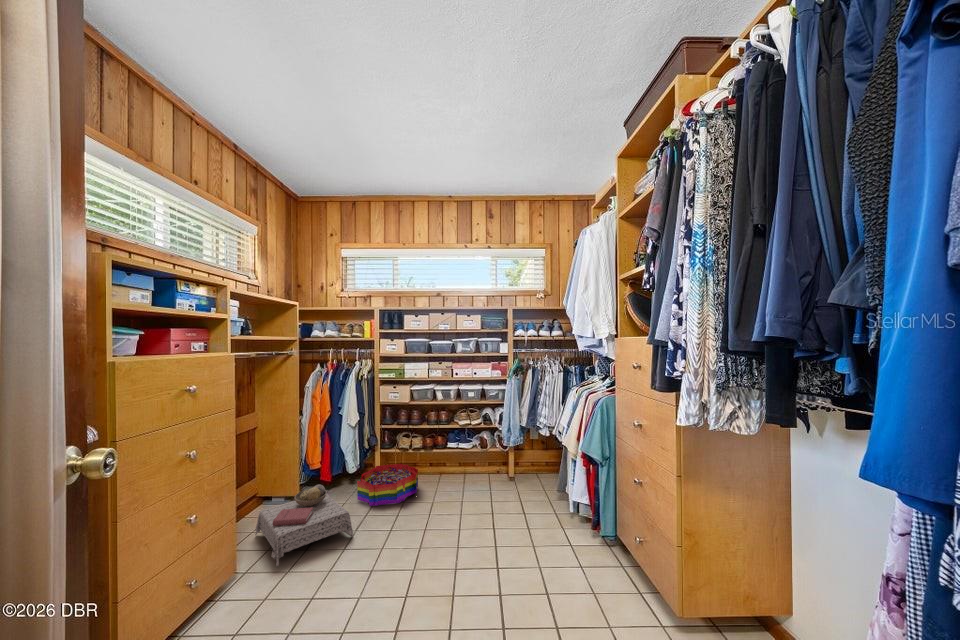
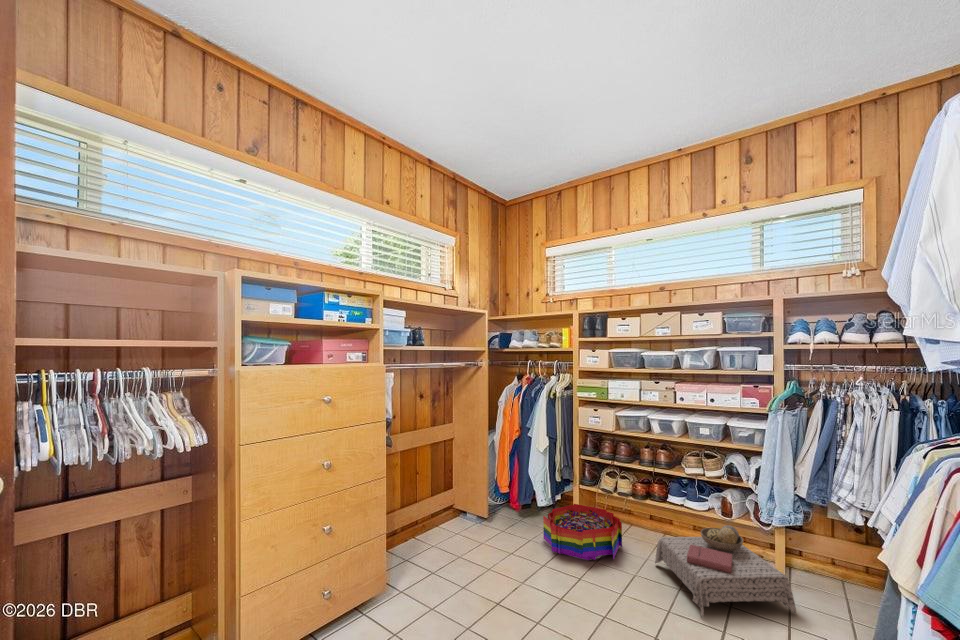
ottoman: present [255,484,353,567] -> present [655,525,796,617]

